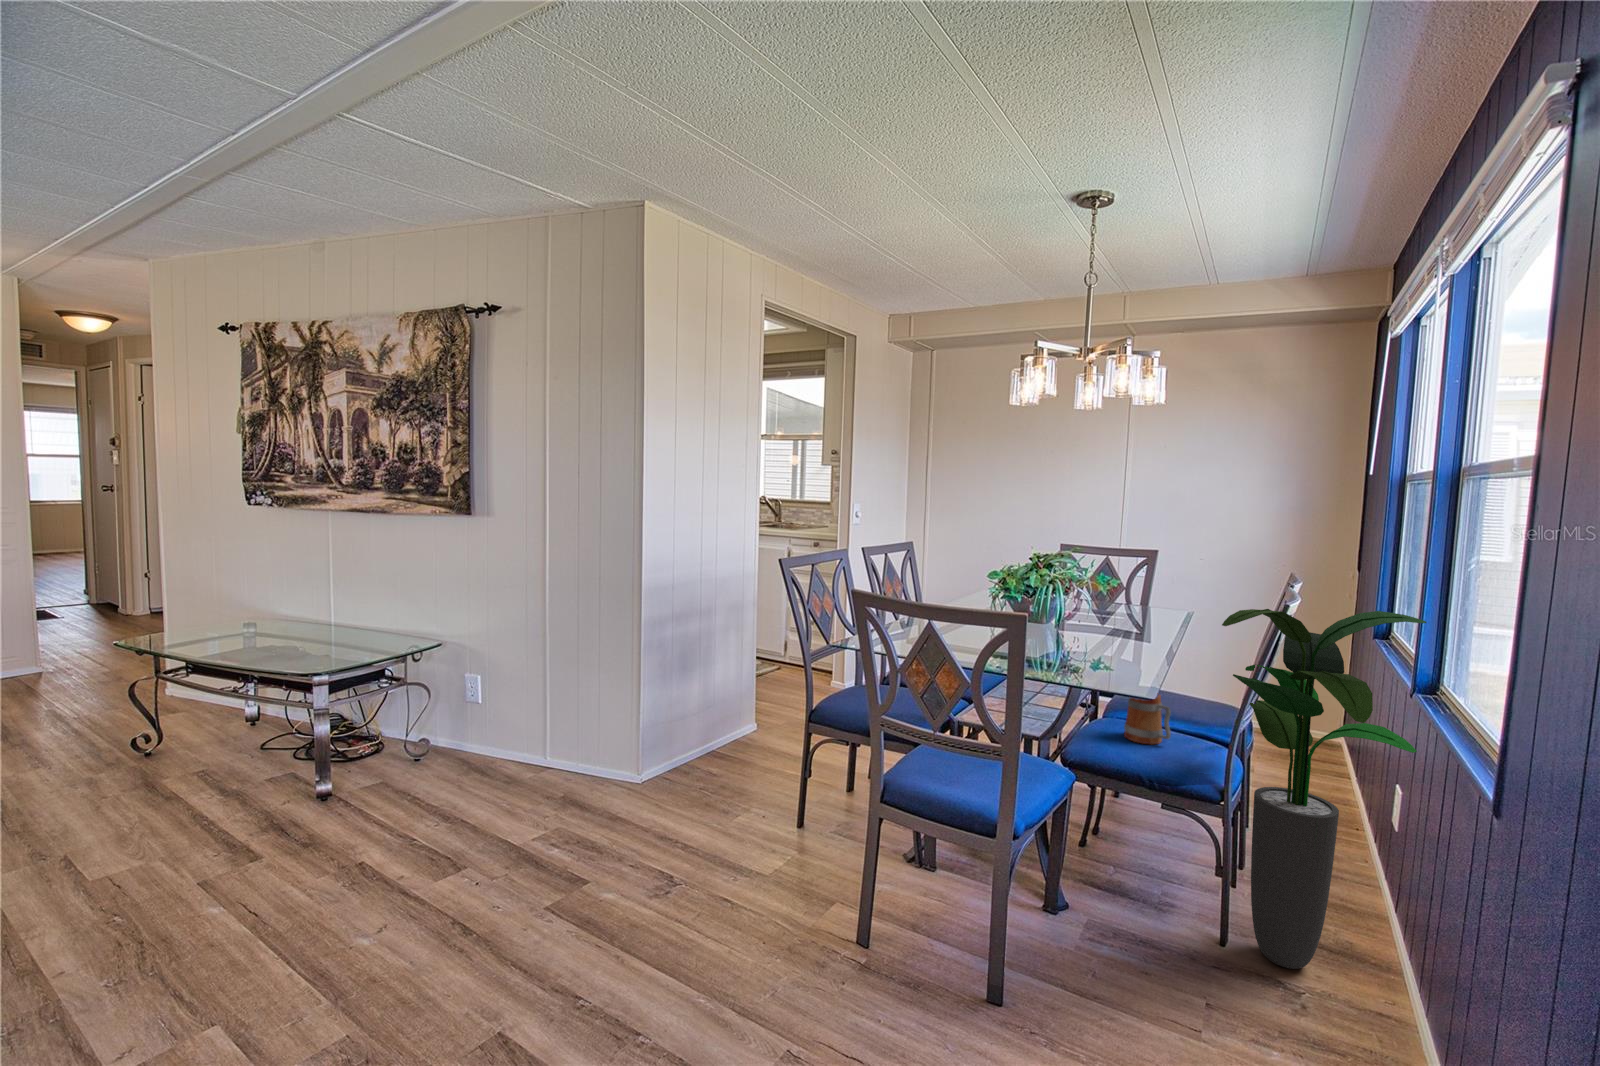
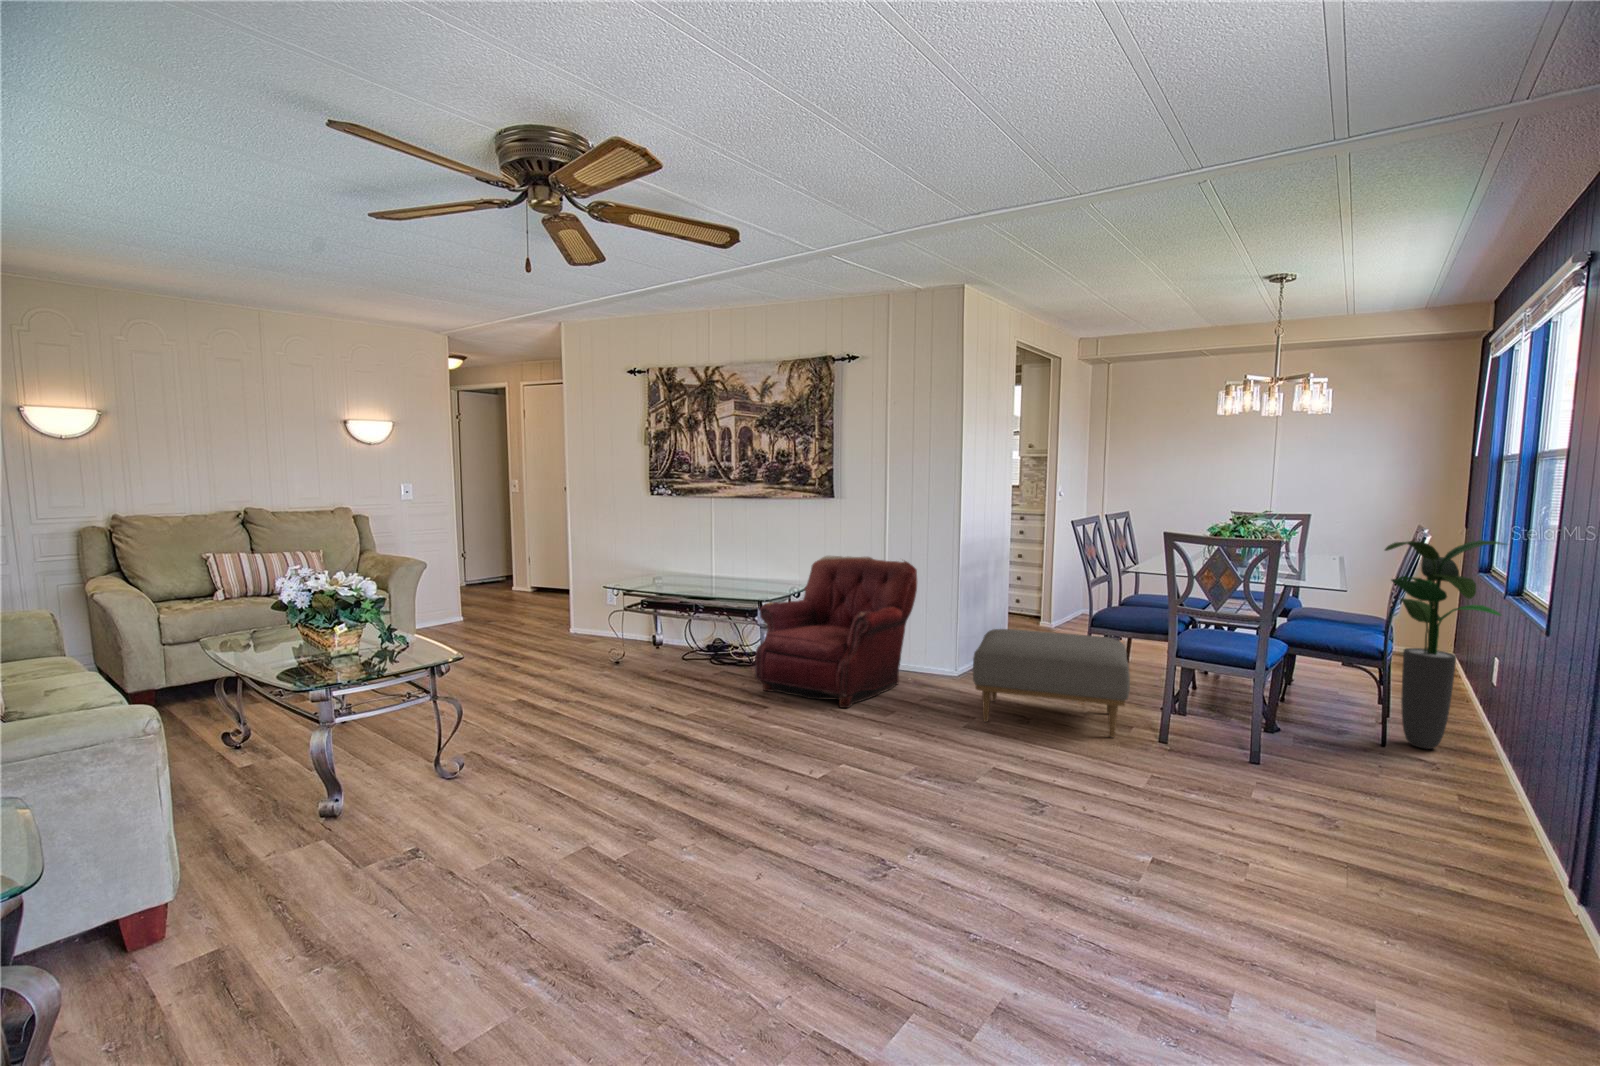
armchair: none [261,601,565,874] -> present [755,556,917,708]
mug: present [1124,693,1171,744] -> none [1312,599,1346,631]
ottoman: none [545,732,830,950] -> present [973,629,1130,738]

